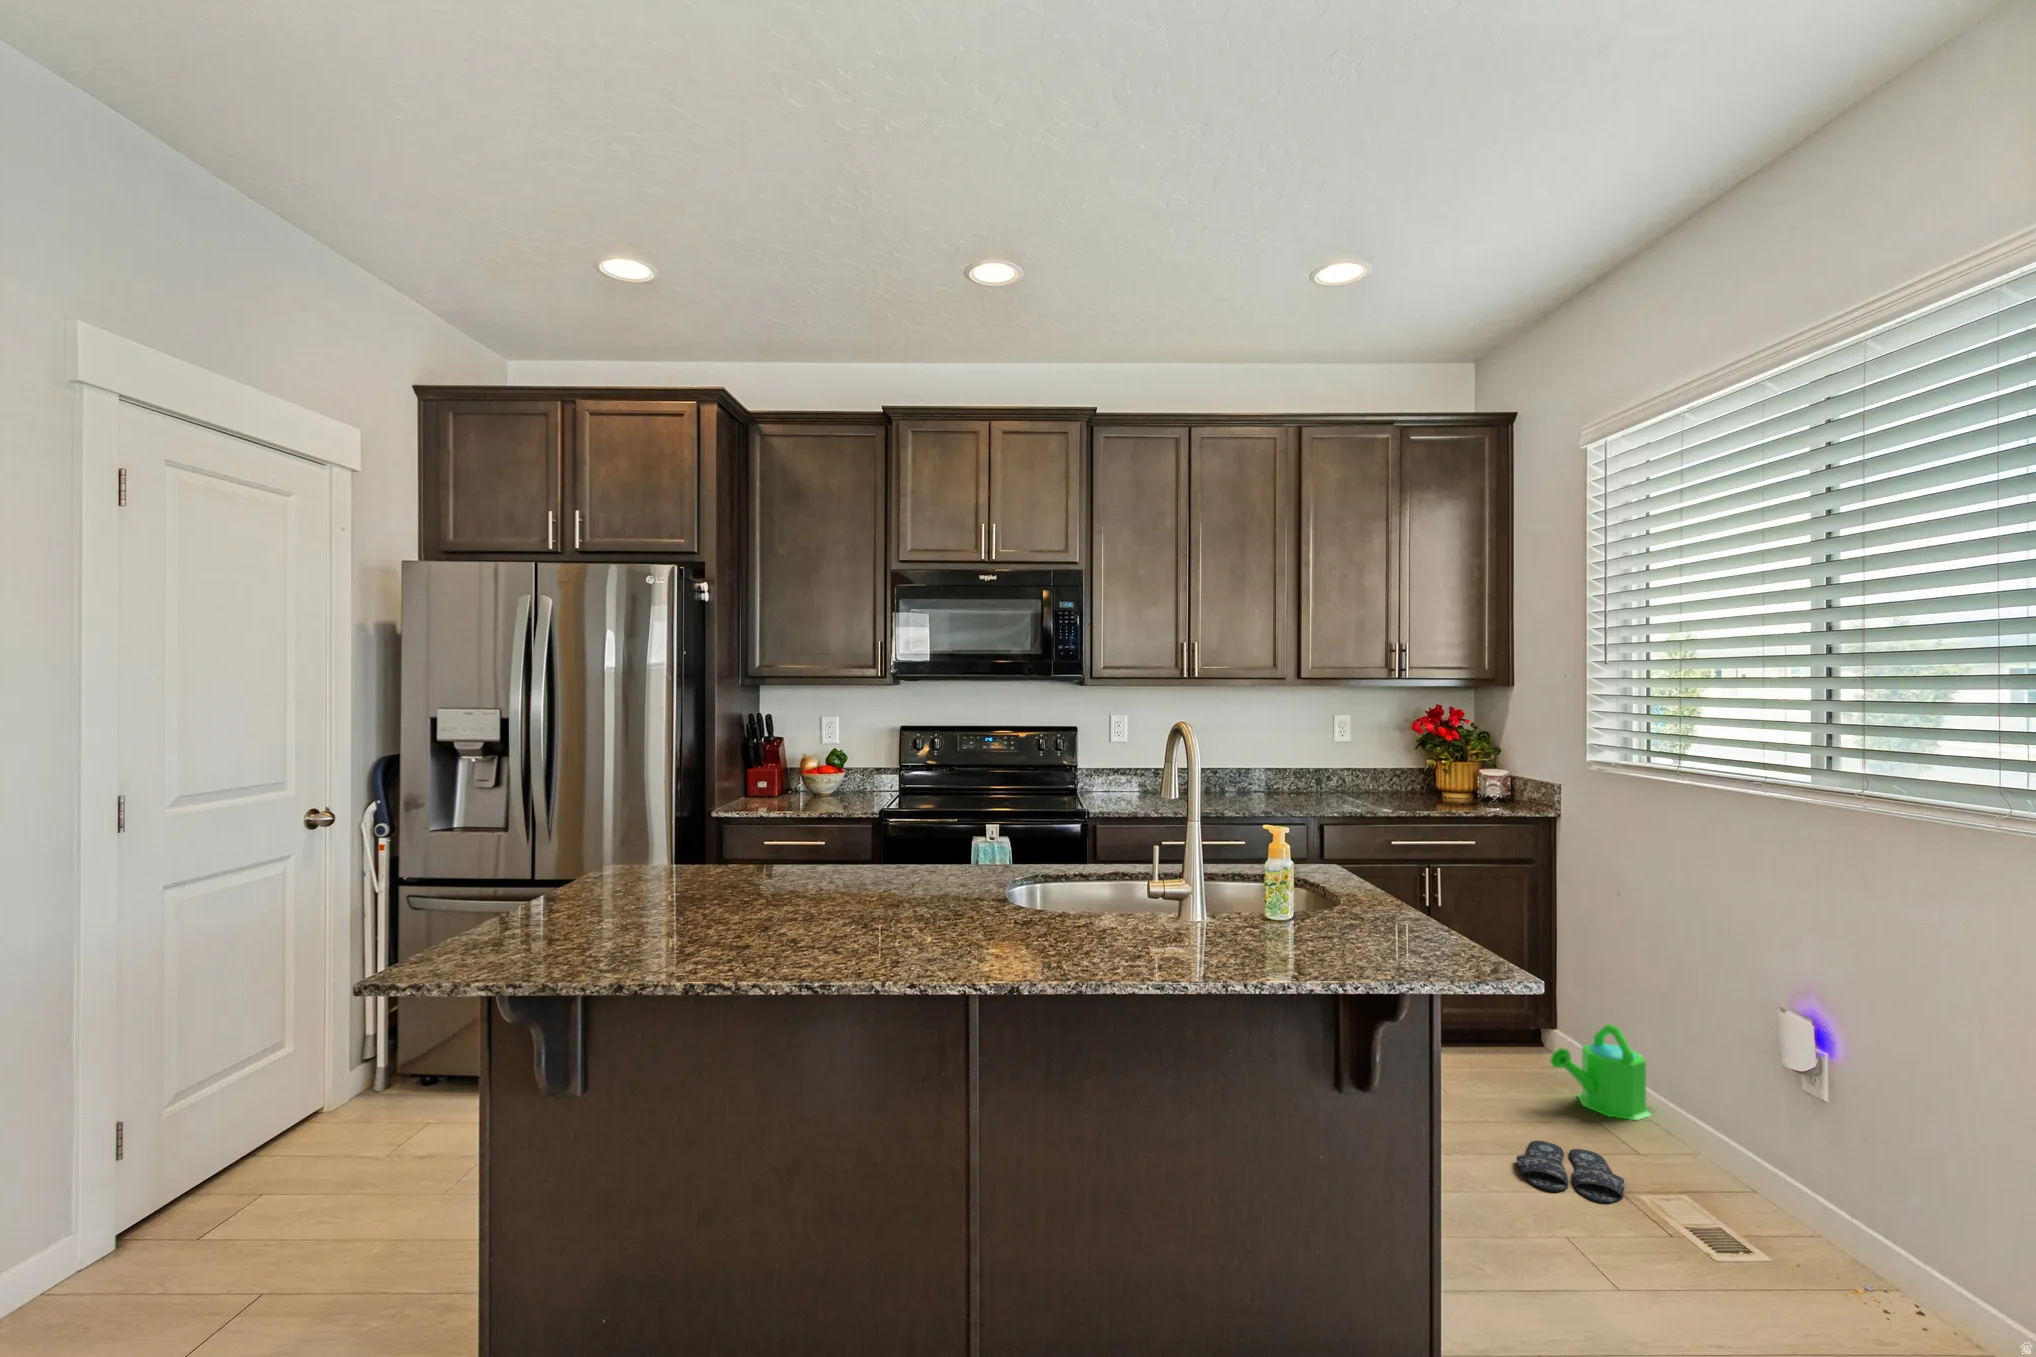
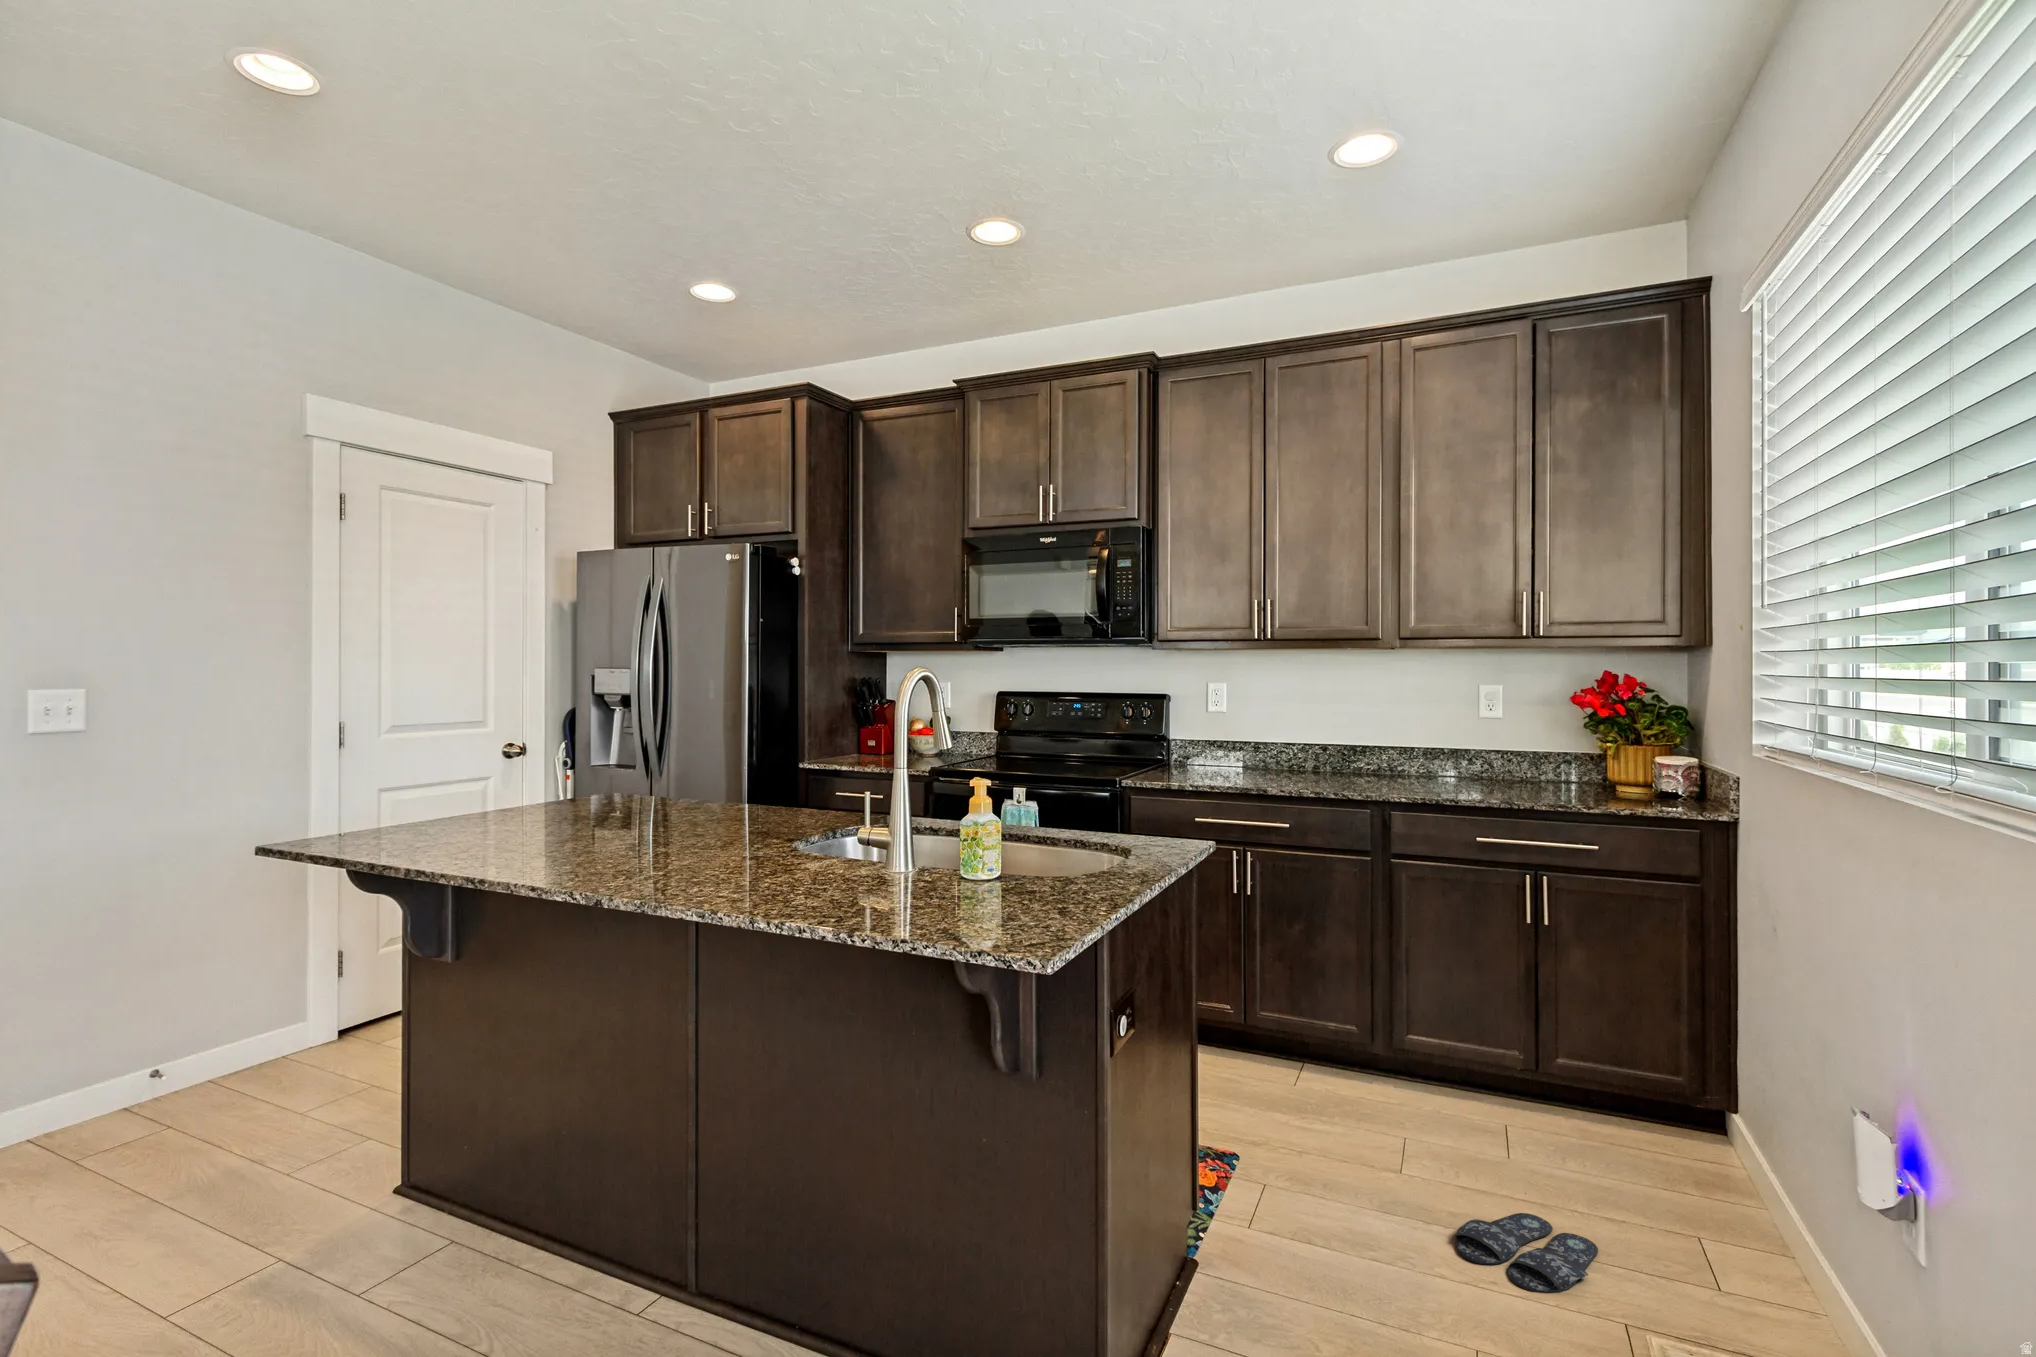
watering can: present [1550,1024,1651,1120] -> none [1615,1099,1797,1231]

